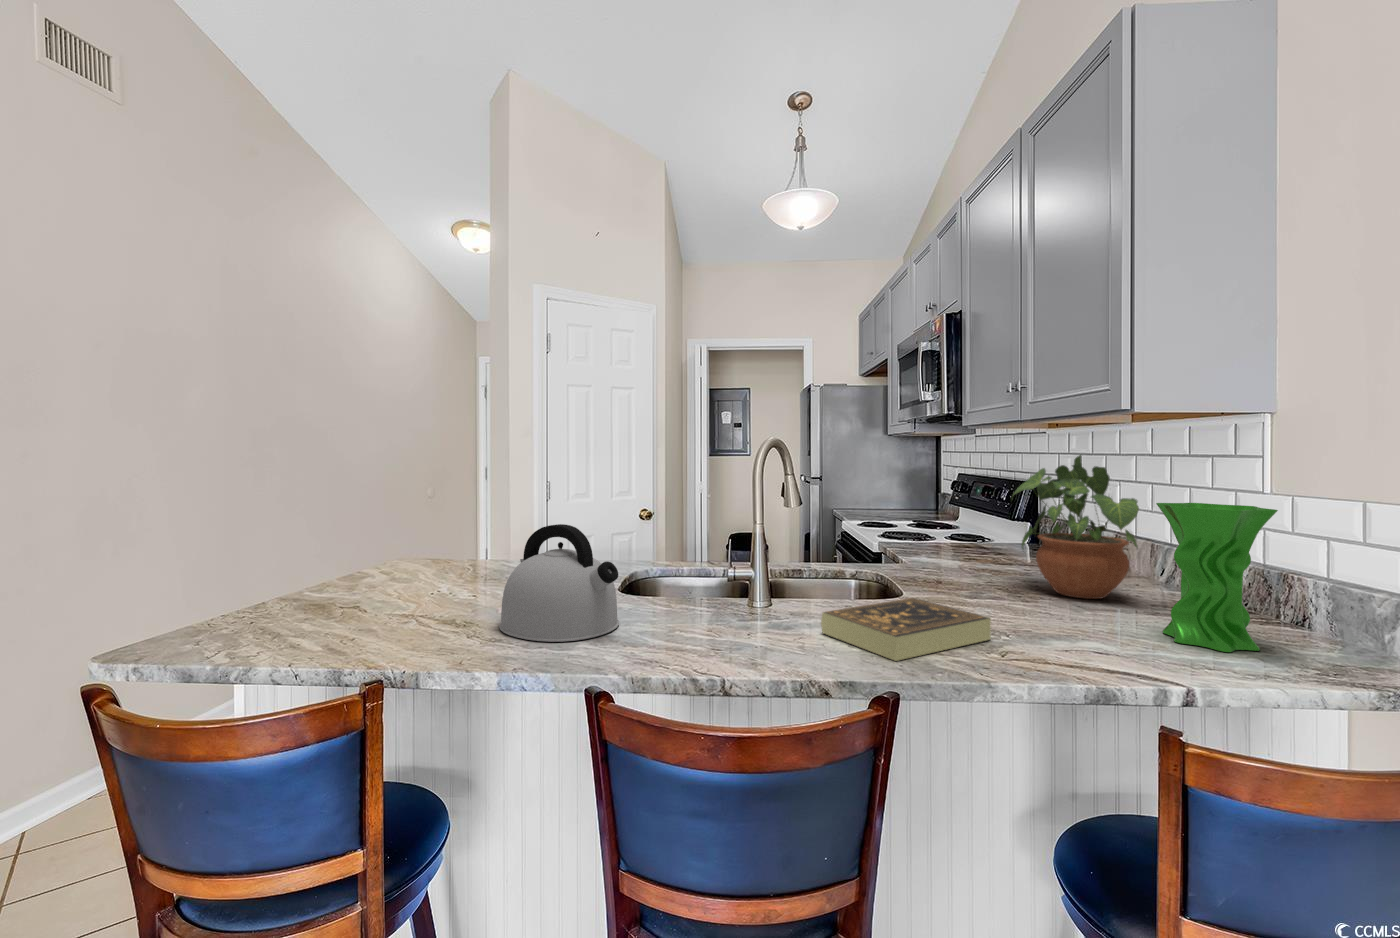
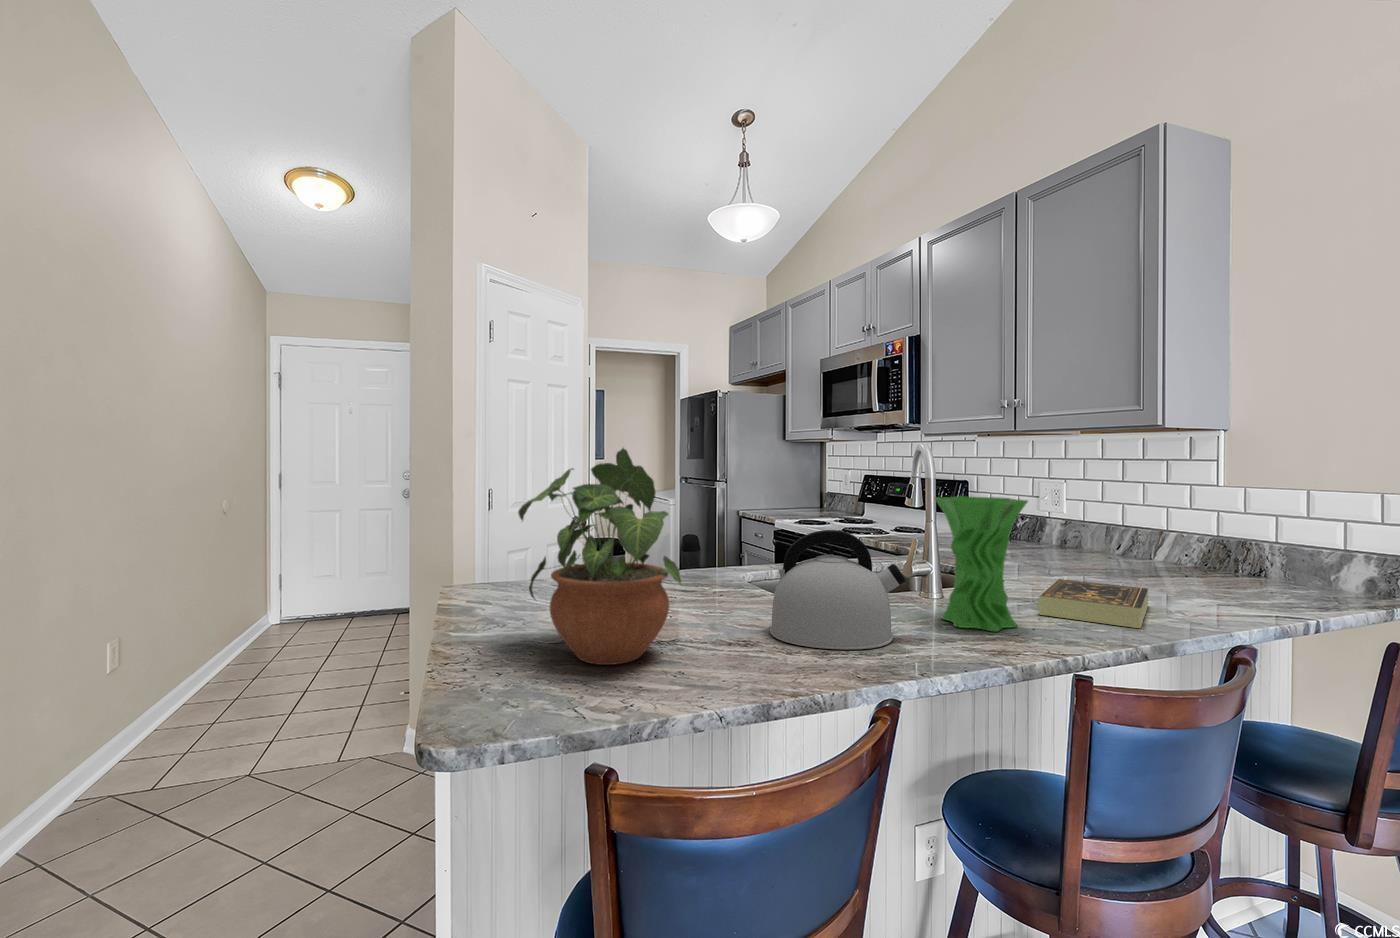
potted plant: present [1011,455,1139,599] -> present [518,448,681,665]
vase: present [1156,503,1278,652] -> present [935,496,1028,631]

